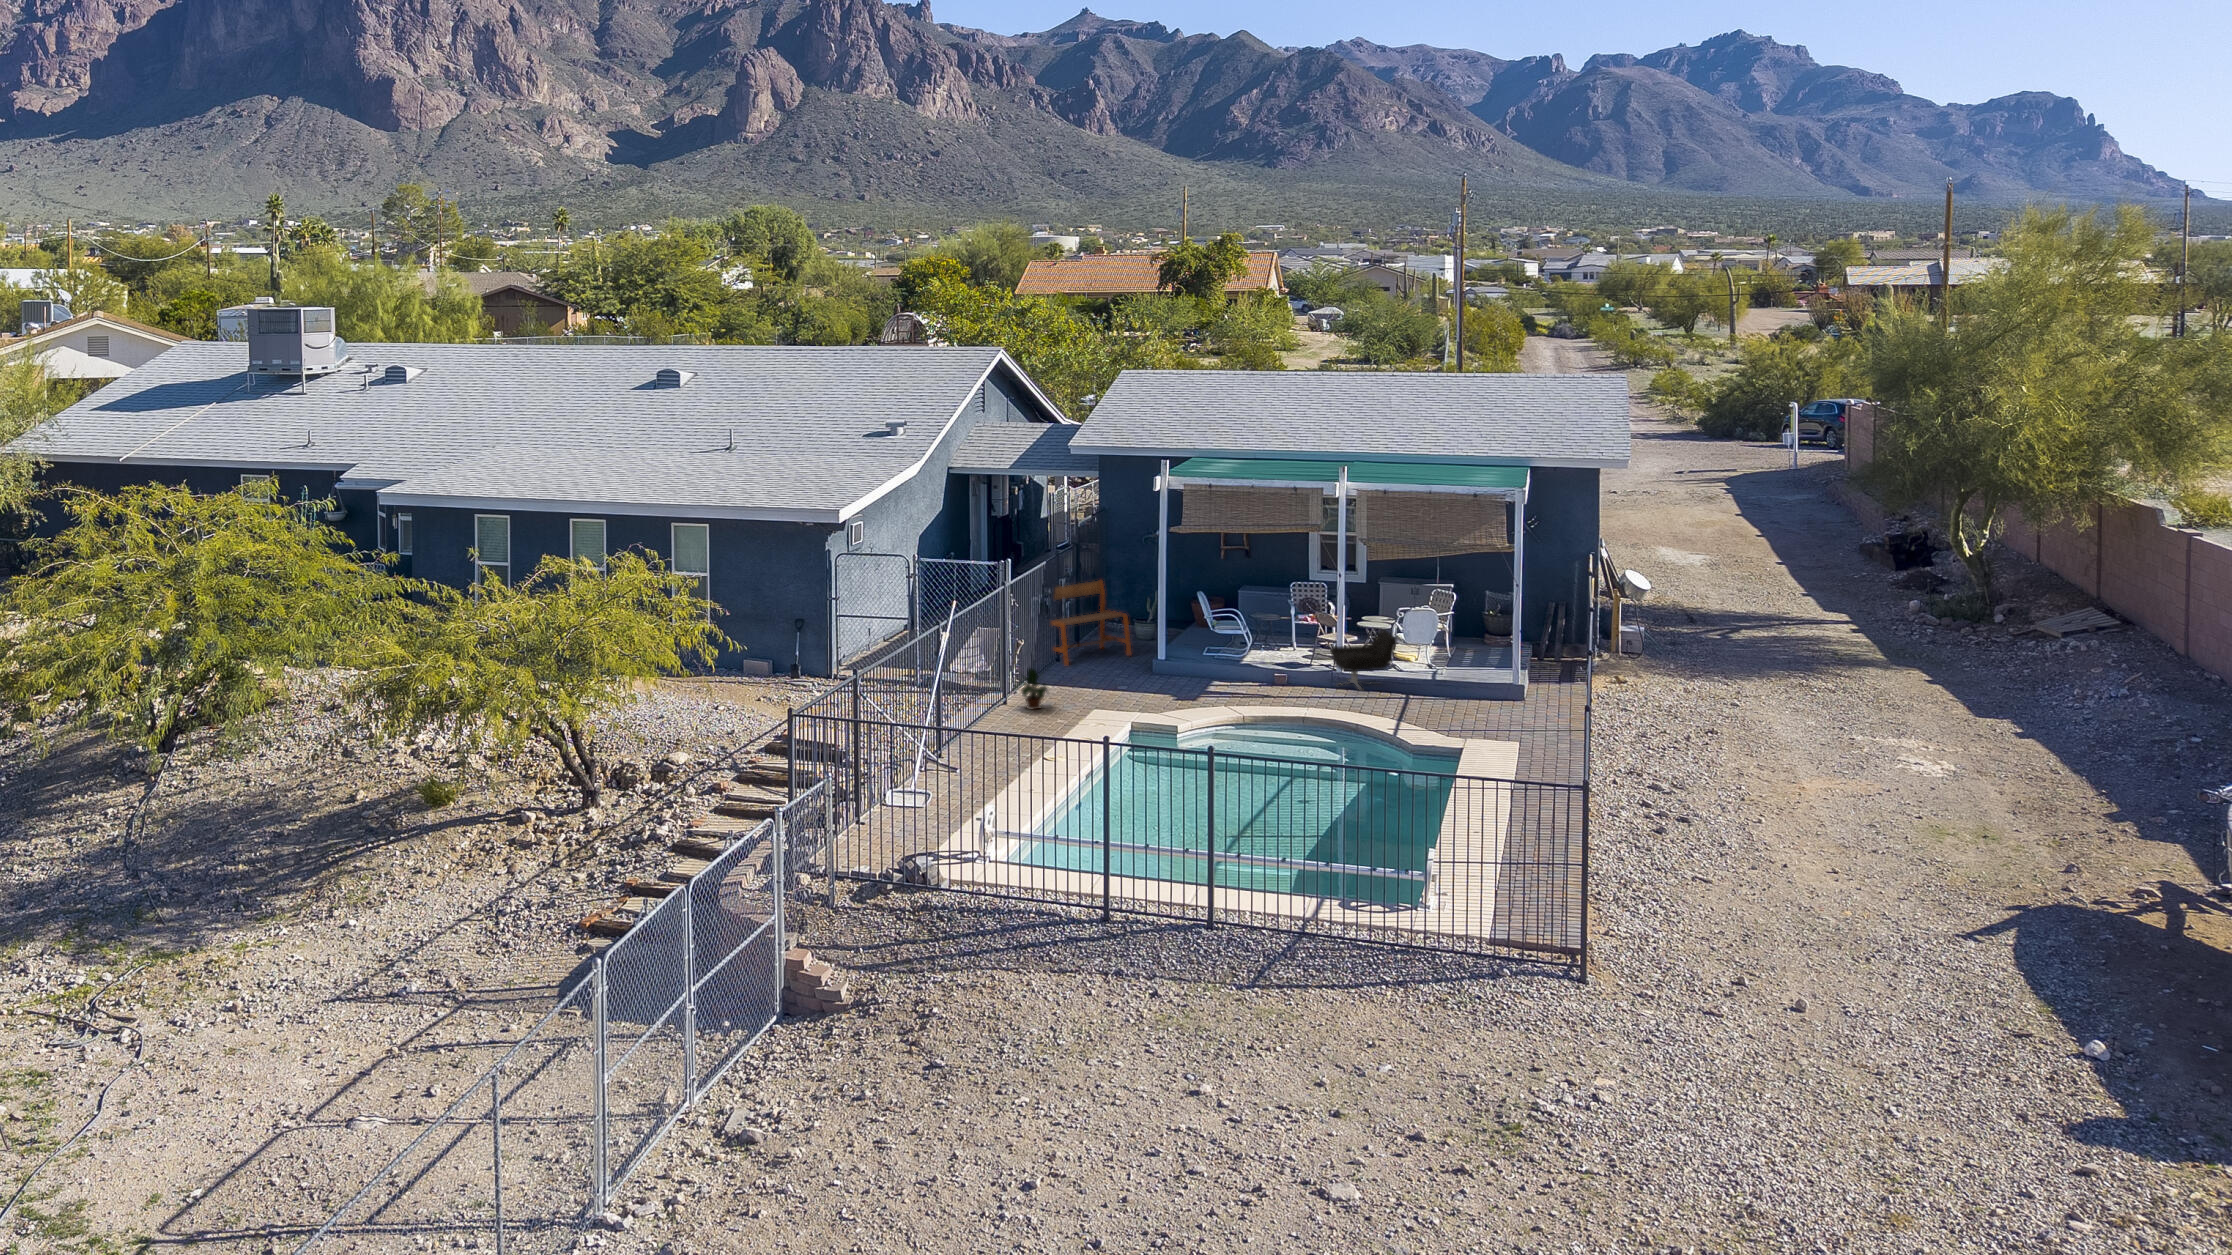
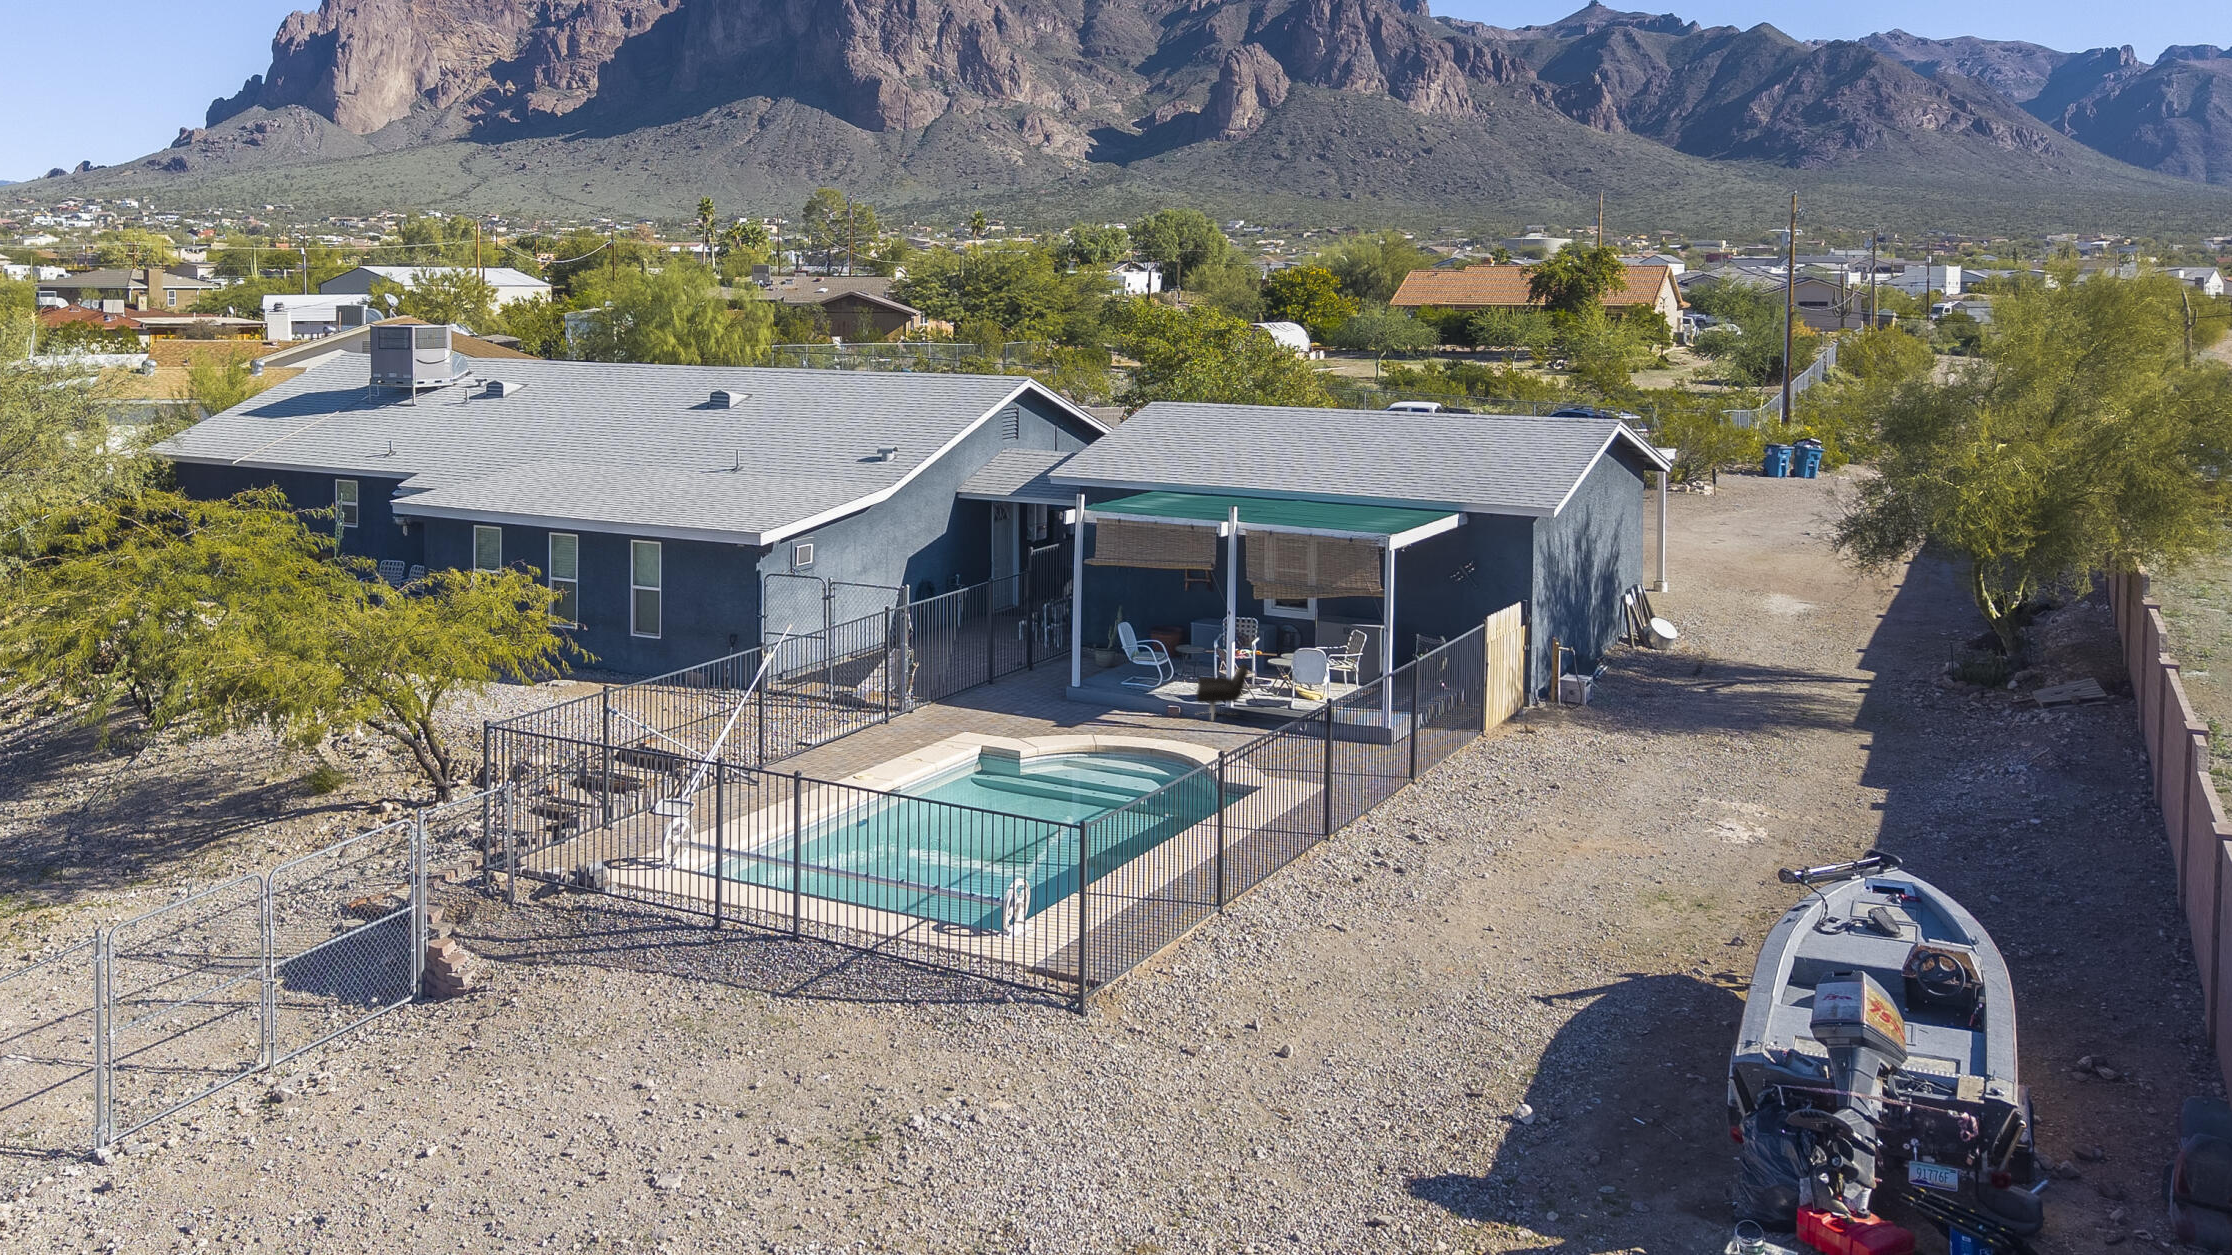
bench: present [1051,580,1132,666] -> none [961,604,1041,684]
potted plant: present [1014,669,1048,710] -> none [878,689,913,726]

